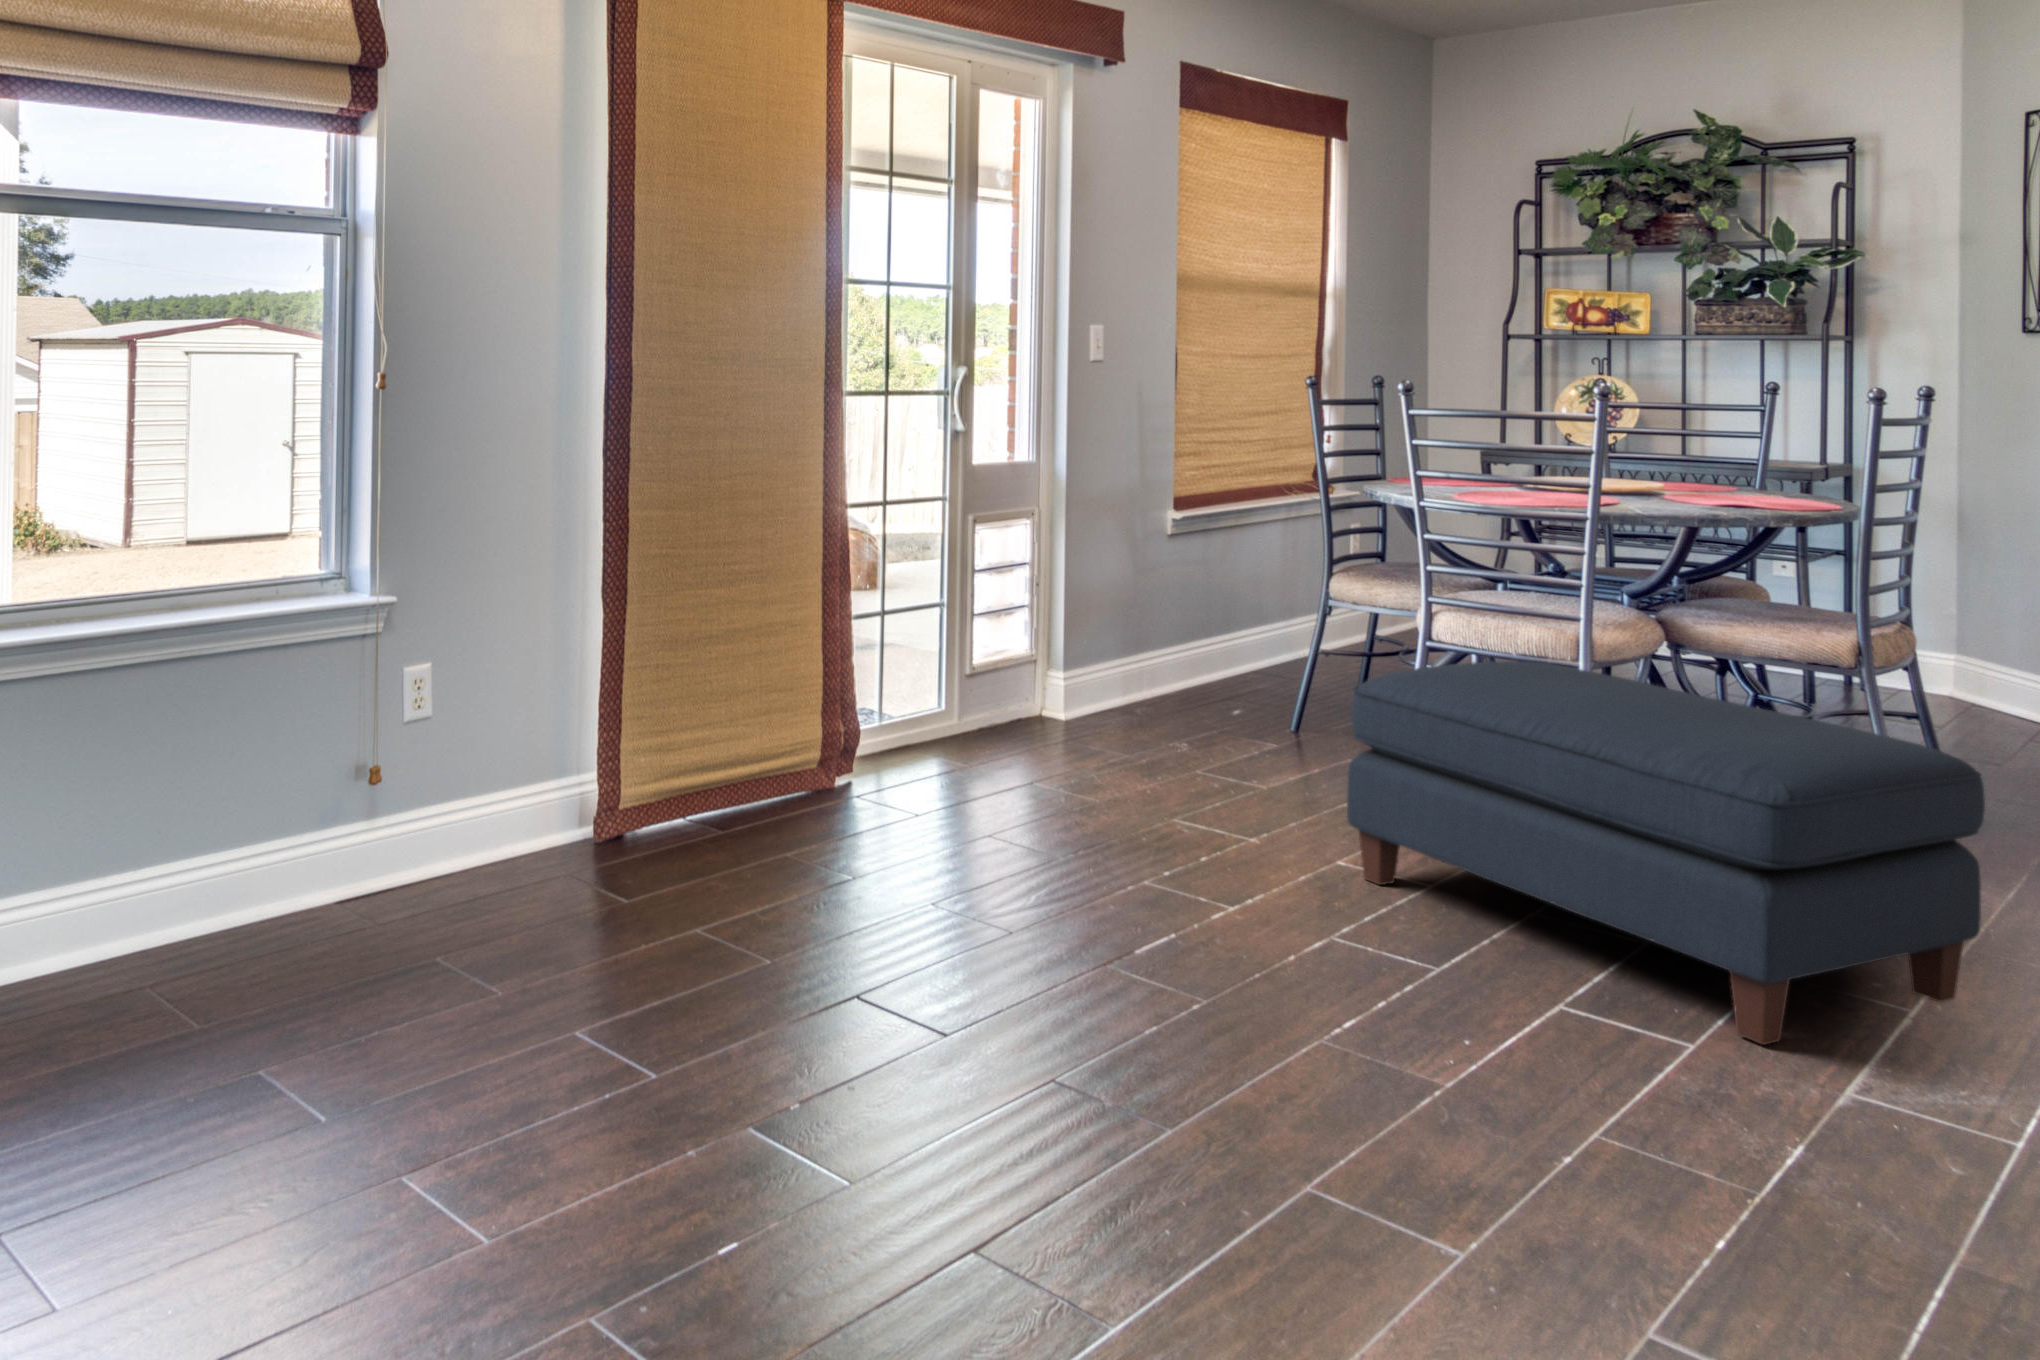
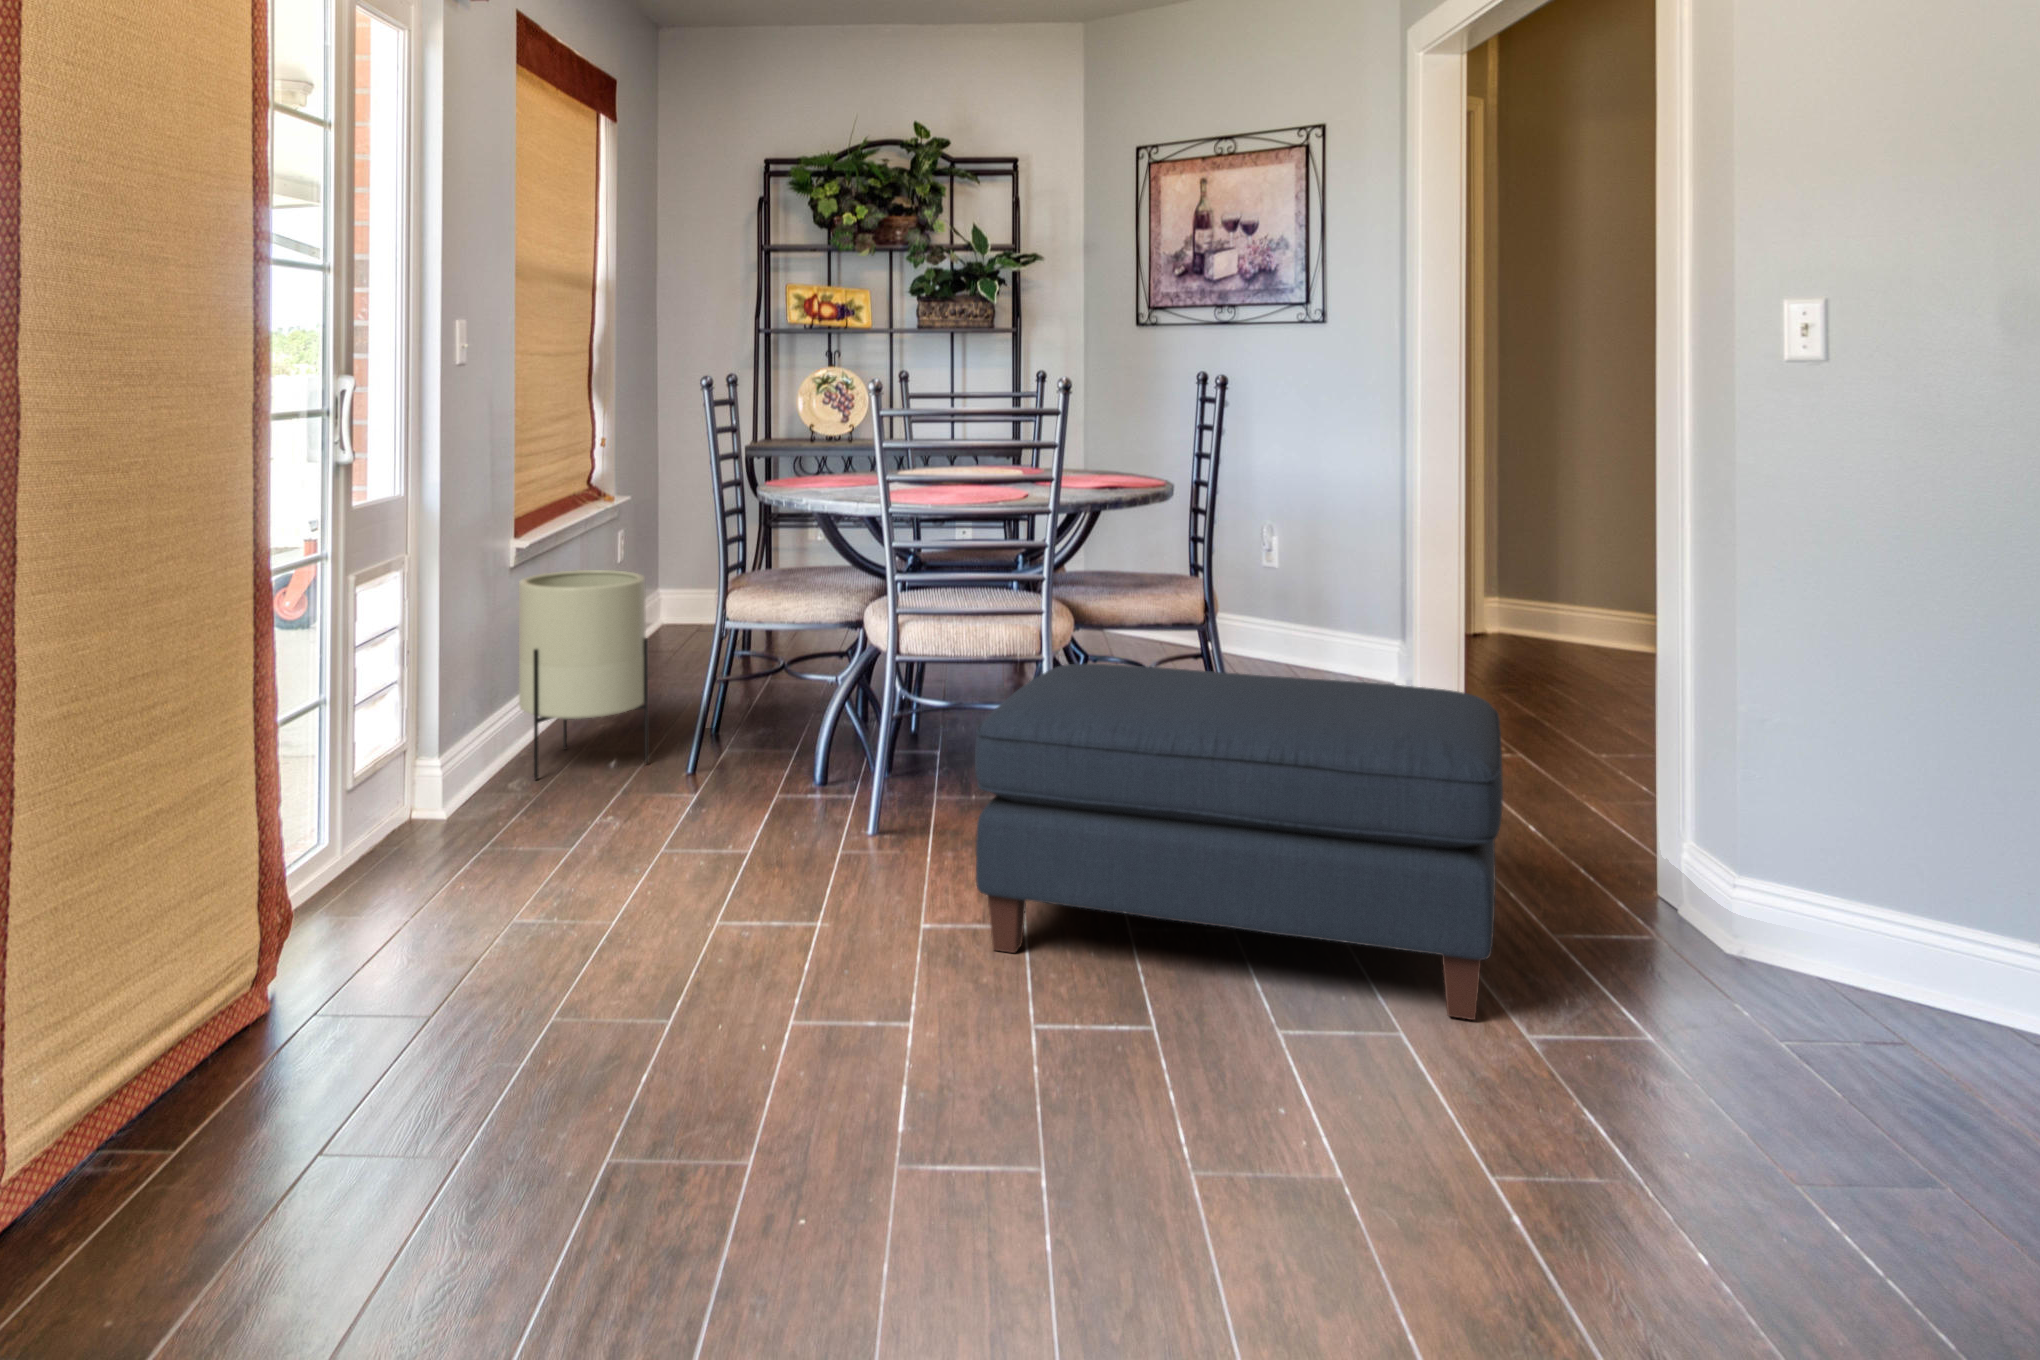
planter: none [1154,542,1263,713] -> present [519,570,648,780]

